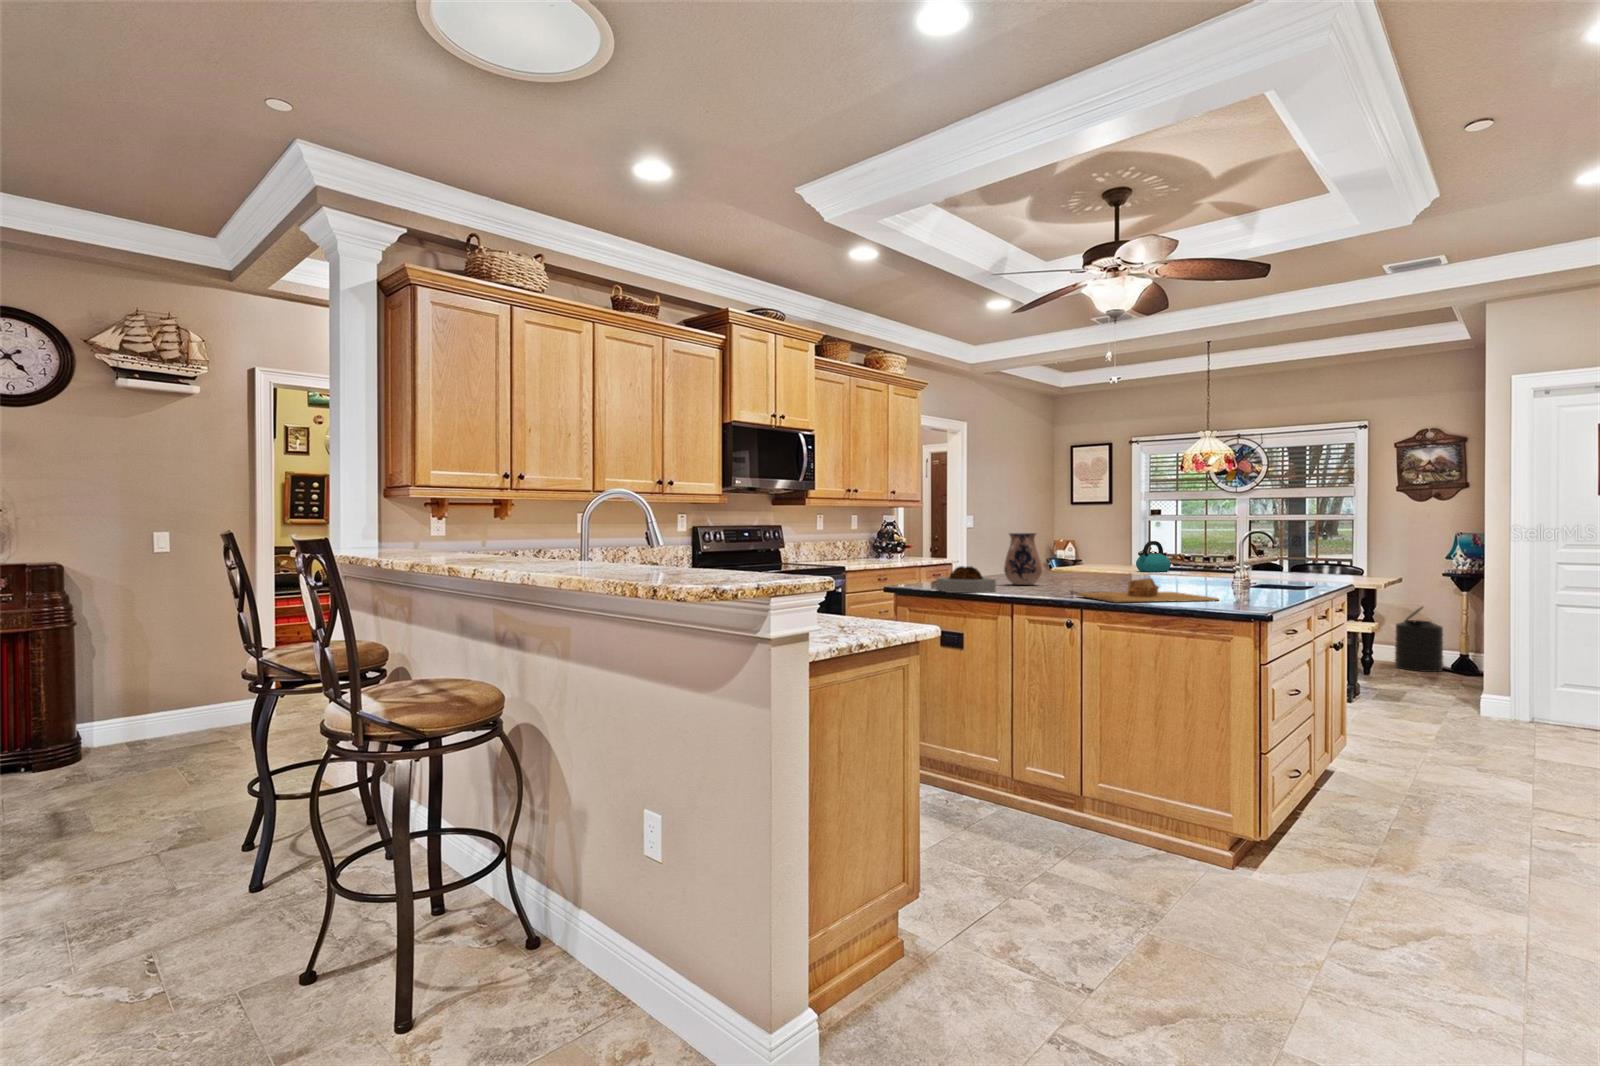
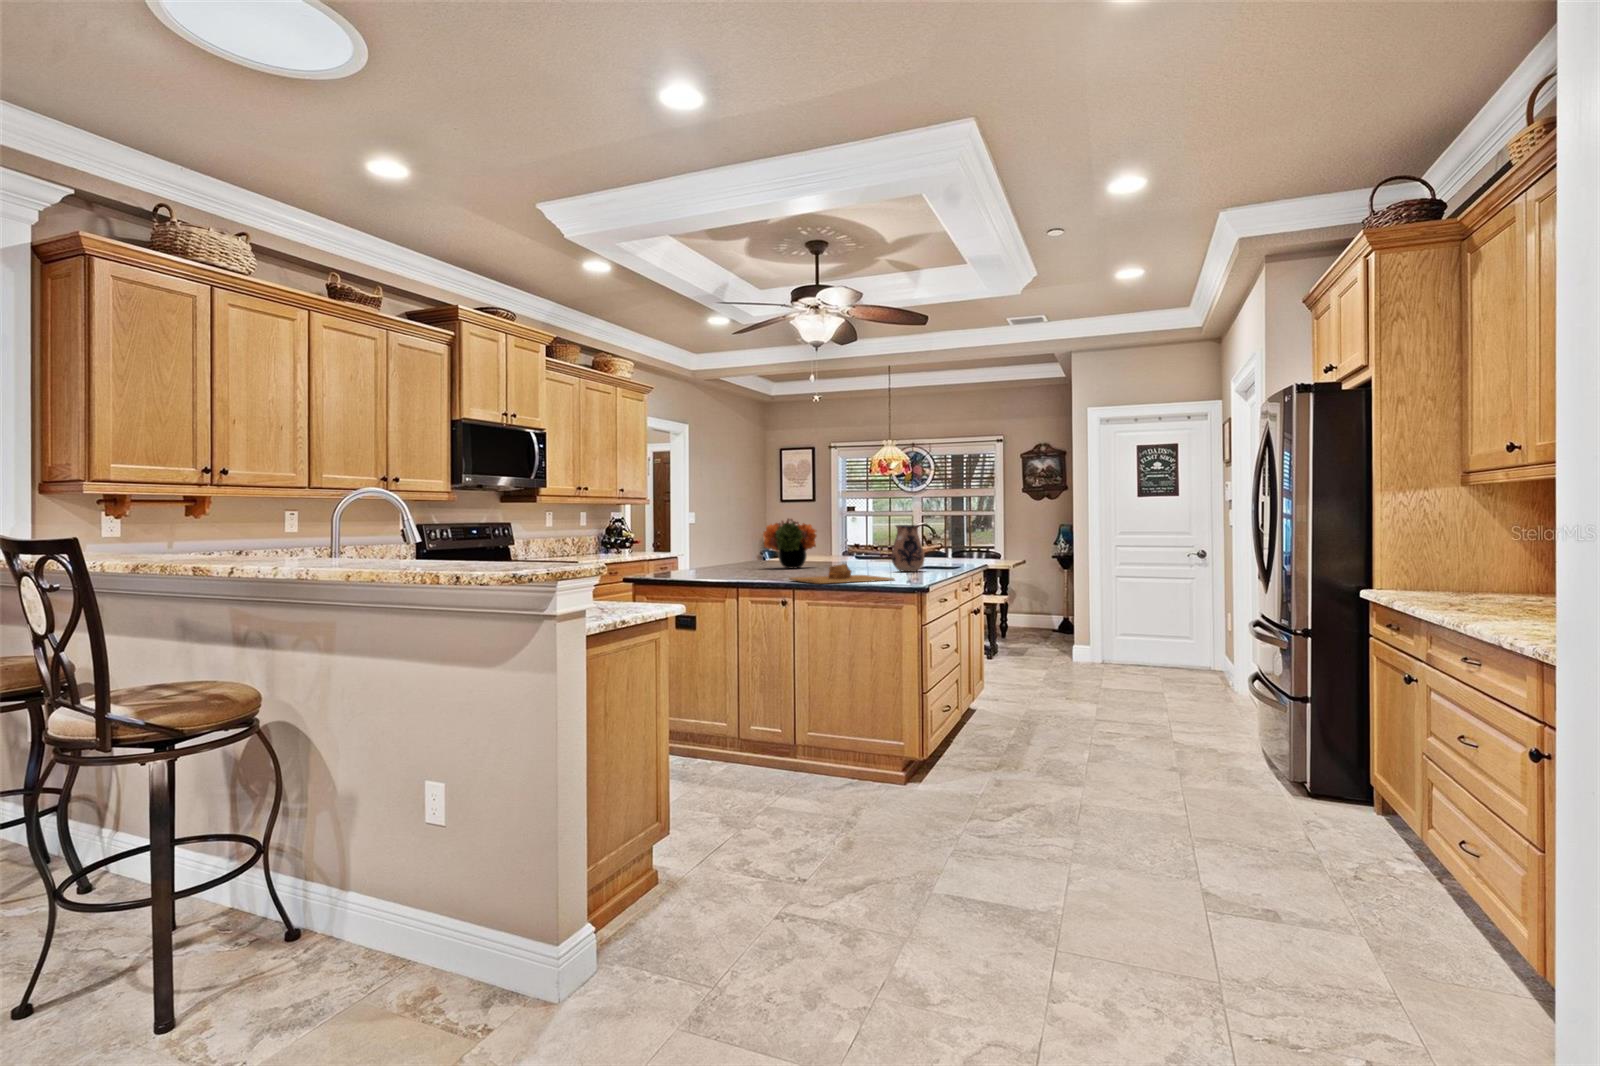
flower arrangement: none [1047,522,1115,580] -> present [763,519,816,568]
ceramic pitcher: present [1004,533,1042,585] -> present [892,525,924,572]
kettle: present [1136,541,1171,572] -> none [834,534,861,561]
decorative bowl: present [936,566,996,593] -> none [670,556,722,582]
trash can: present [1395,607,1443,672] -> none [1023,583,1054,634]

